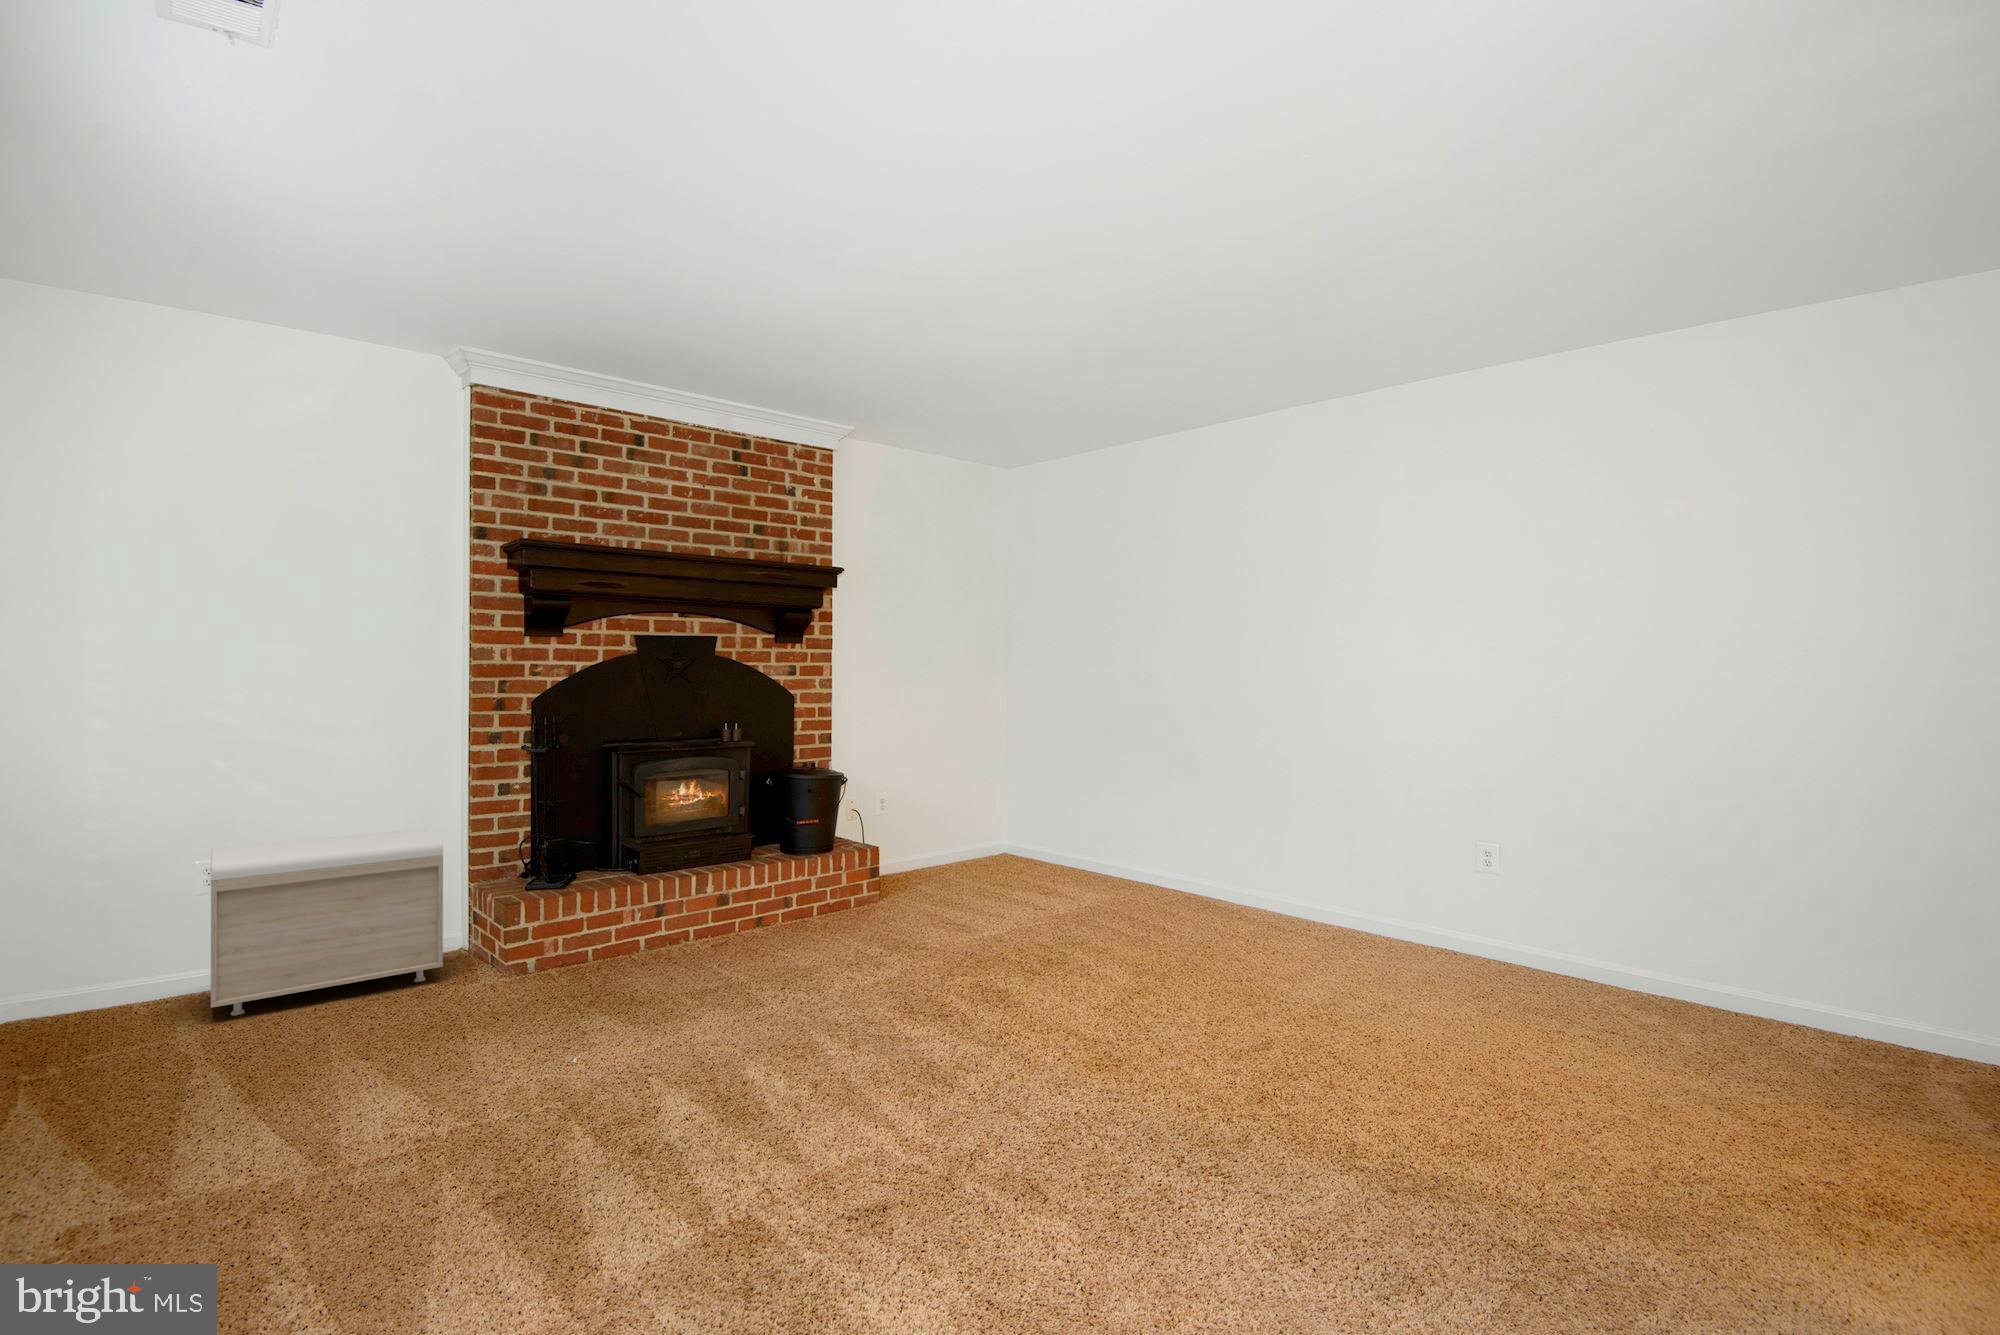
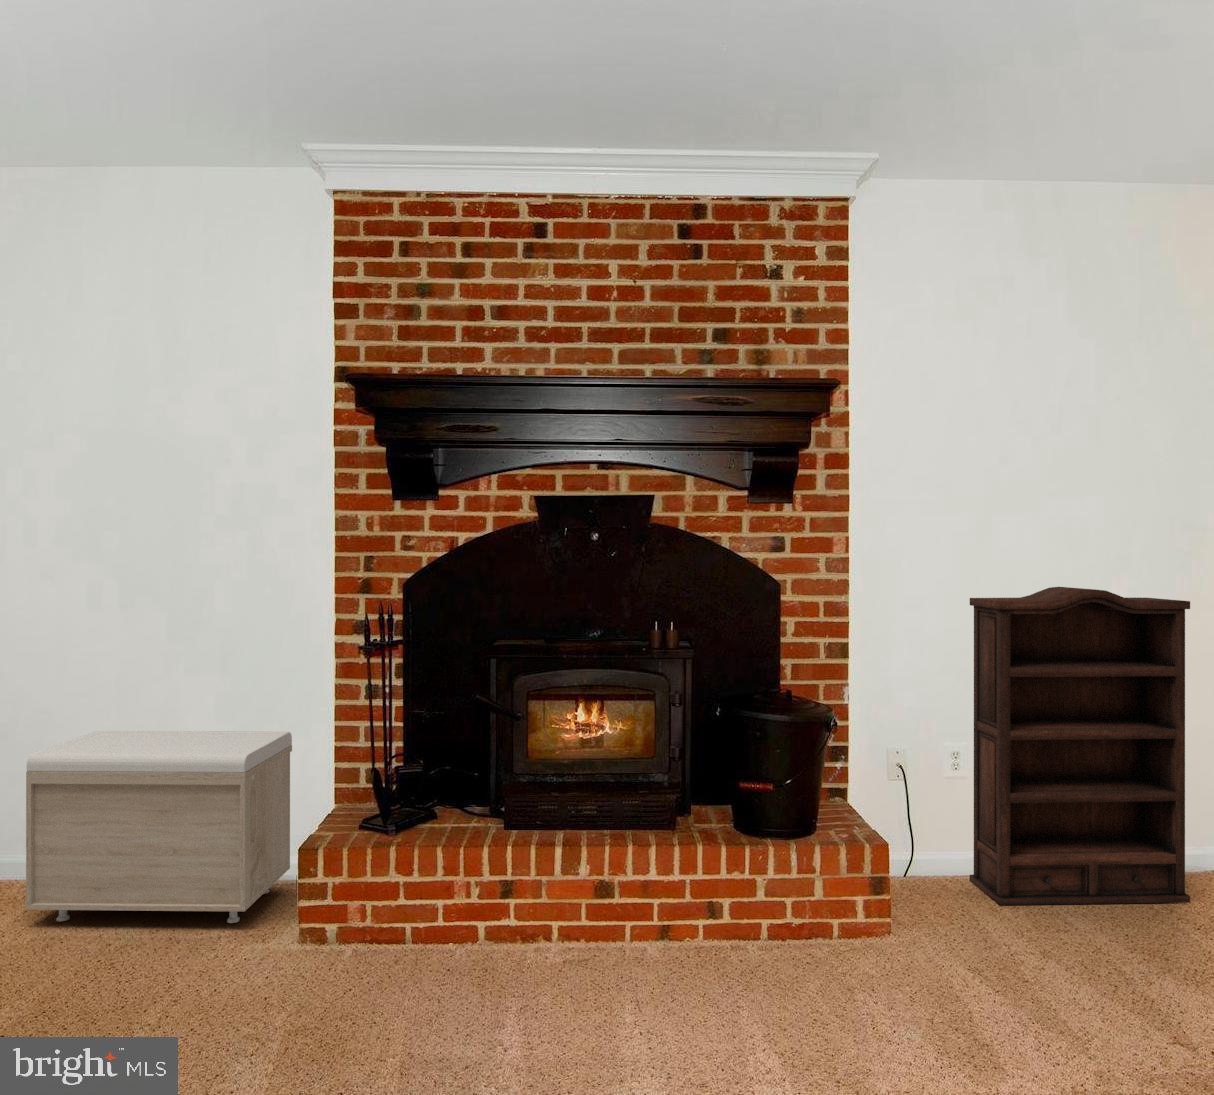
bookshelf: none [893,695,1001,880] -> present [969,587,1190,905]

